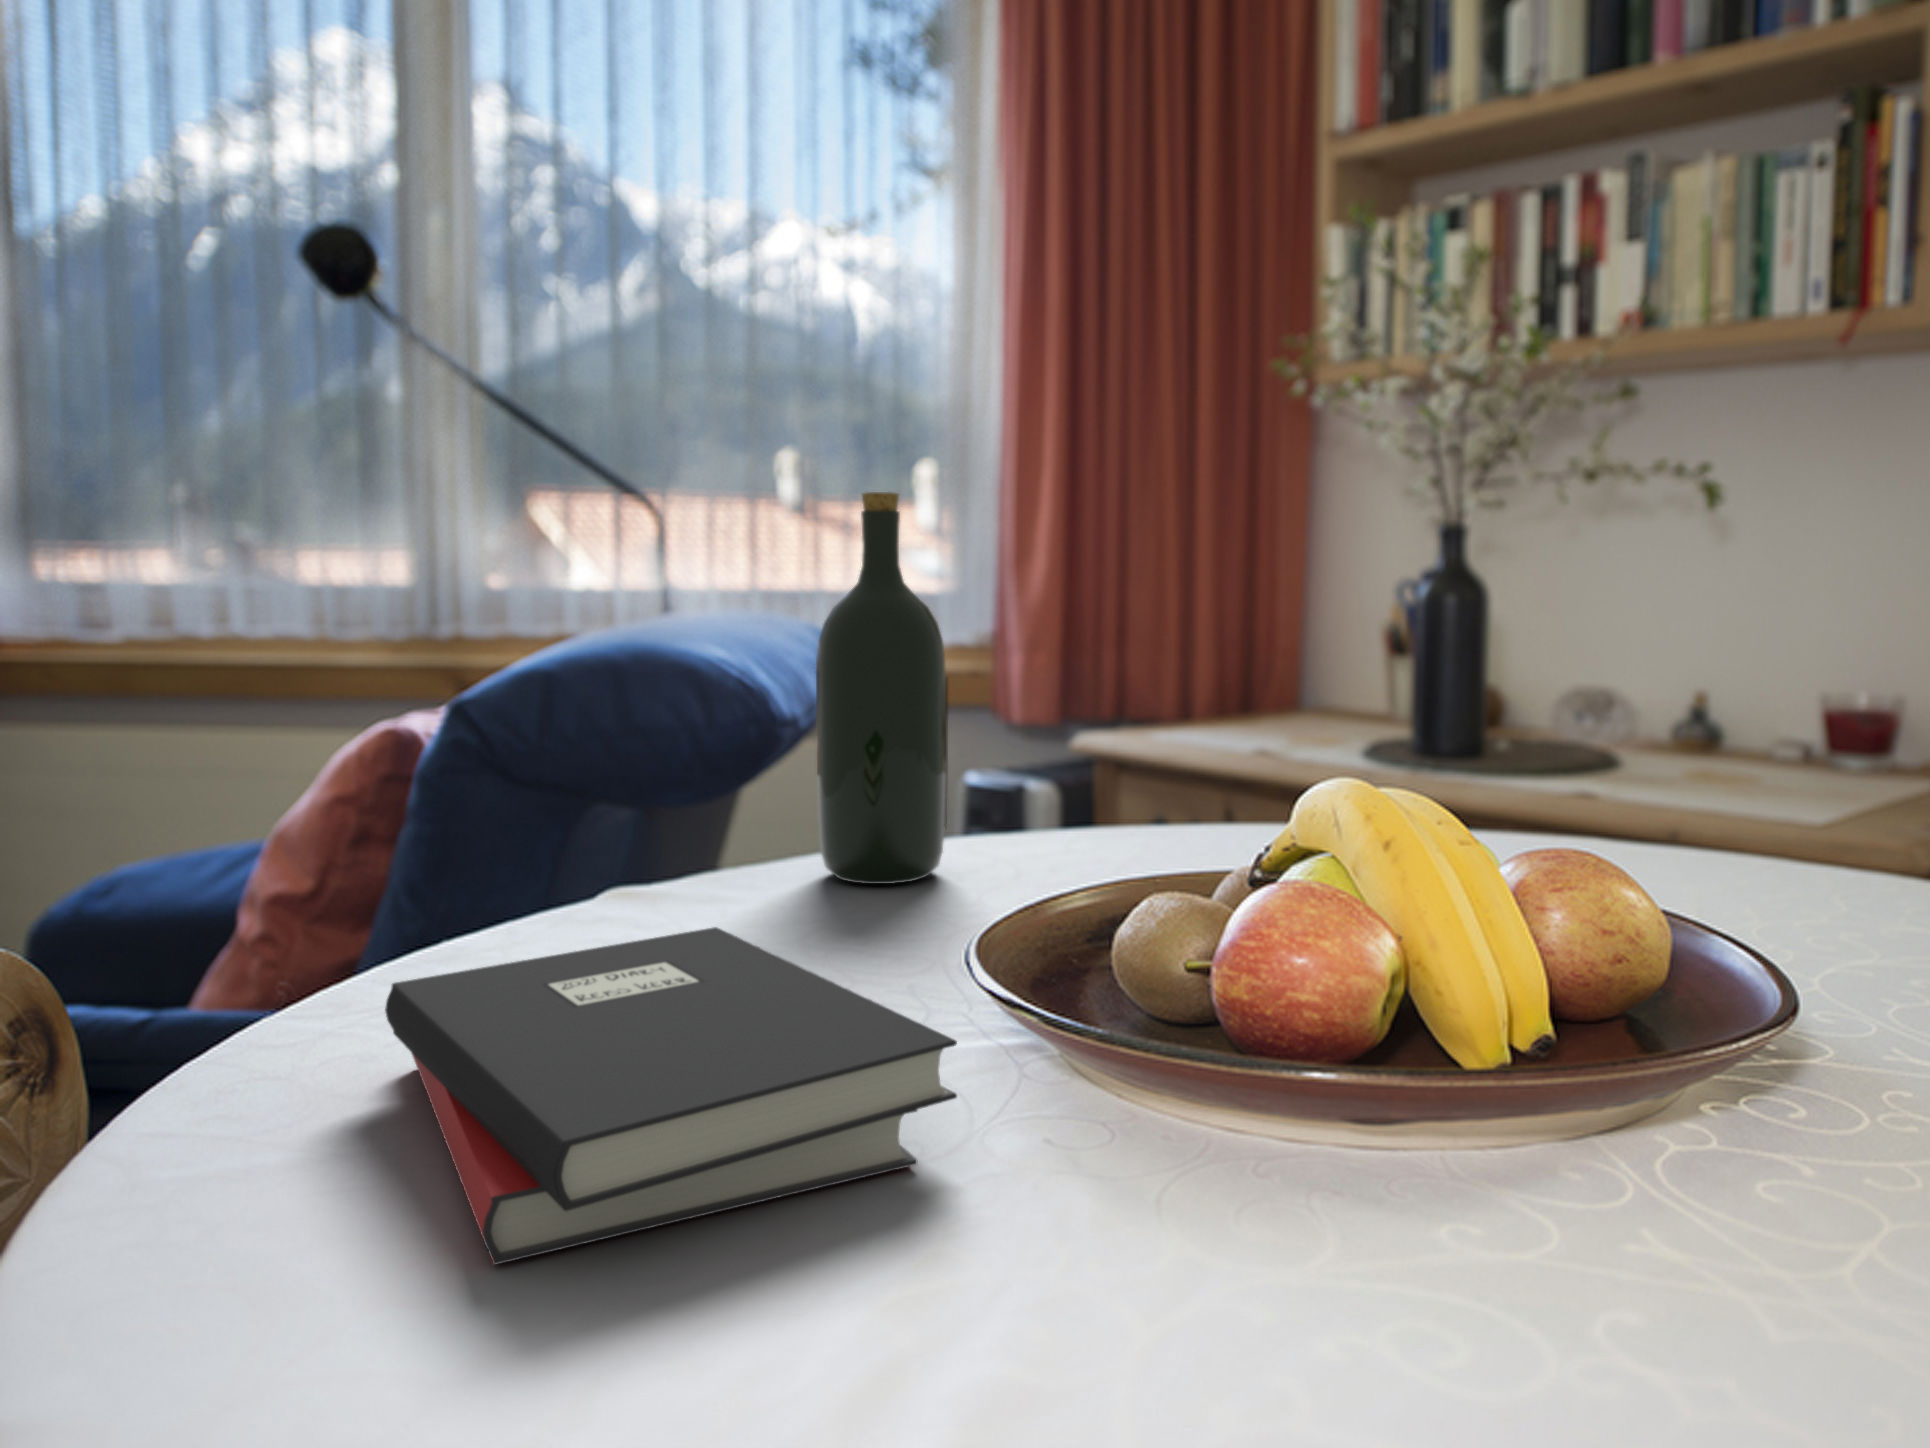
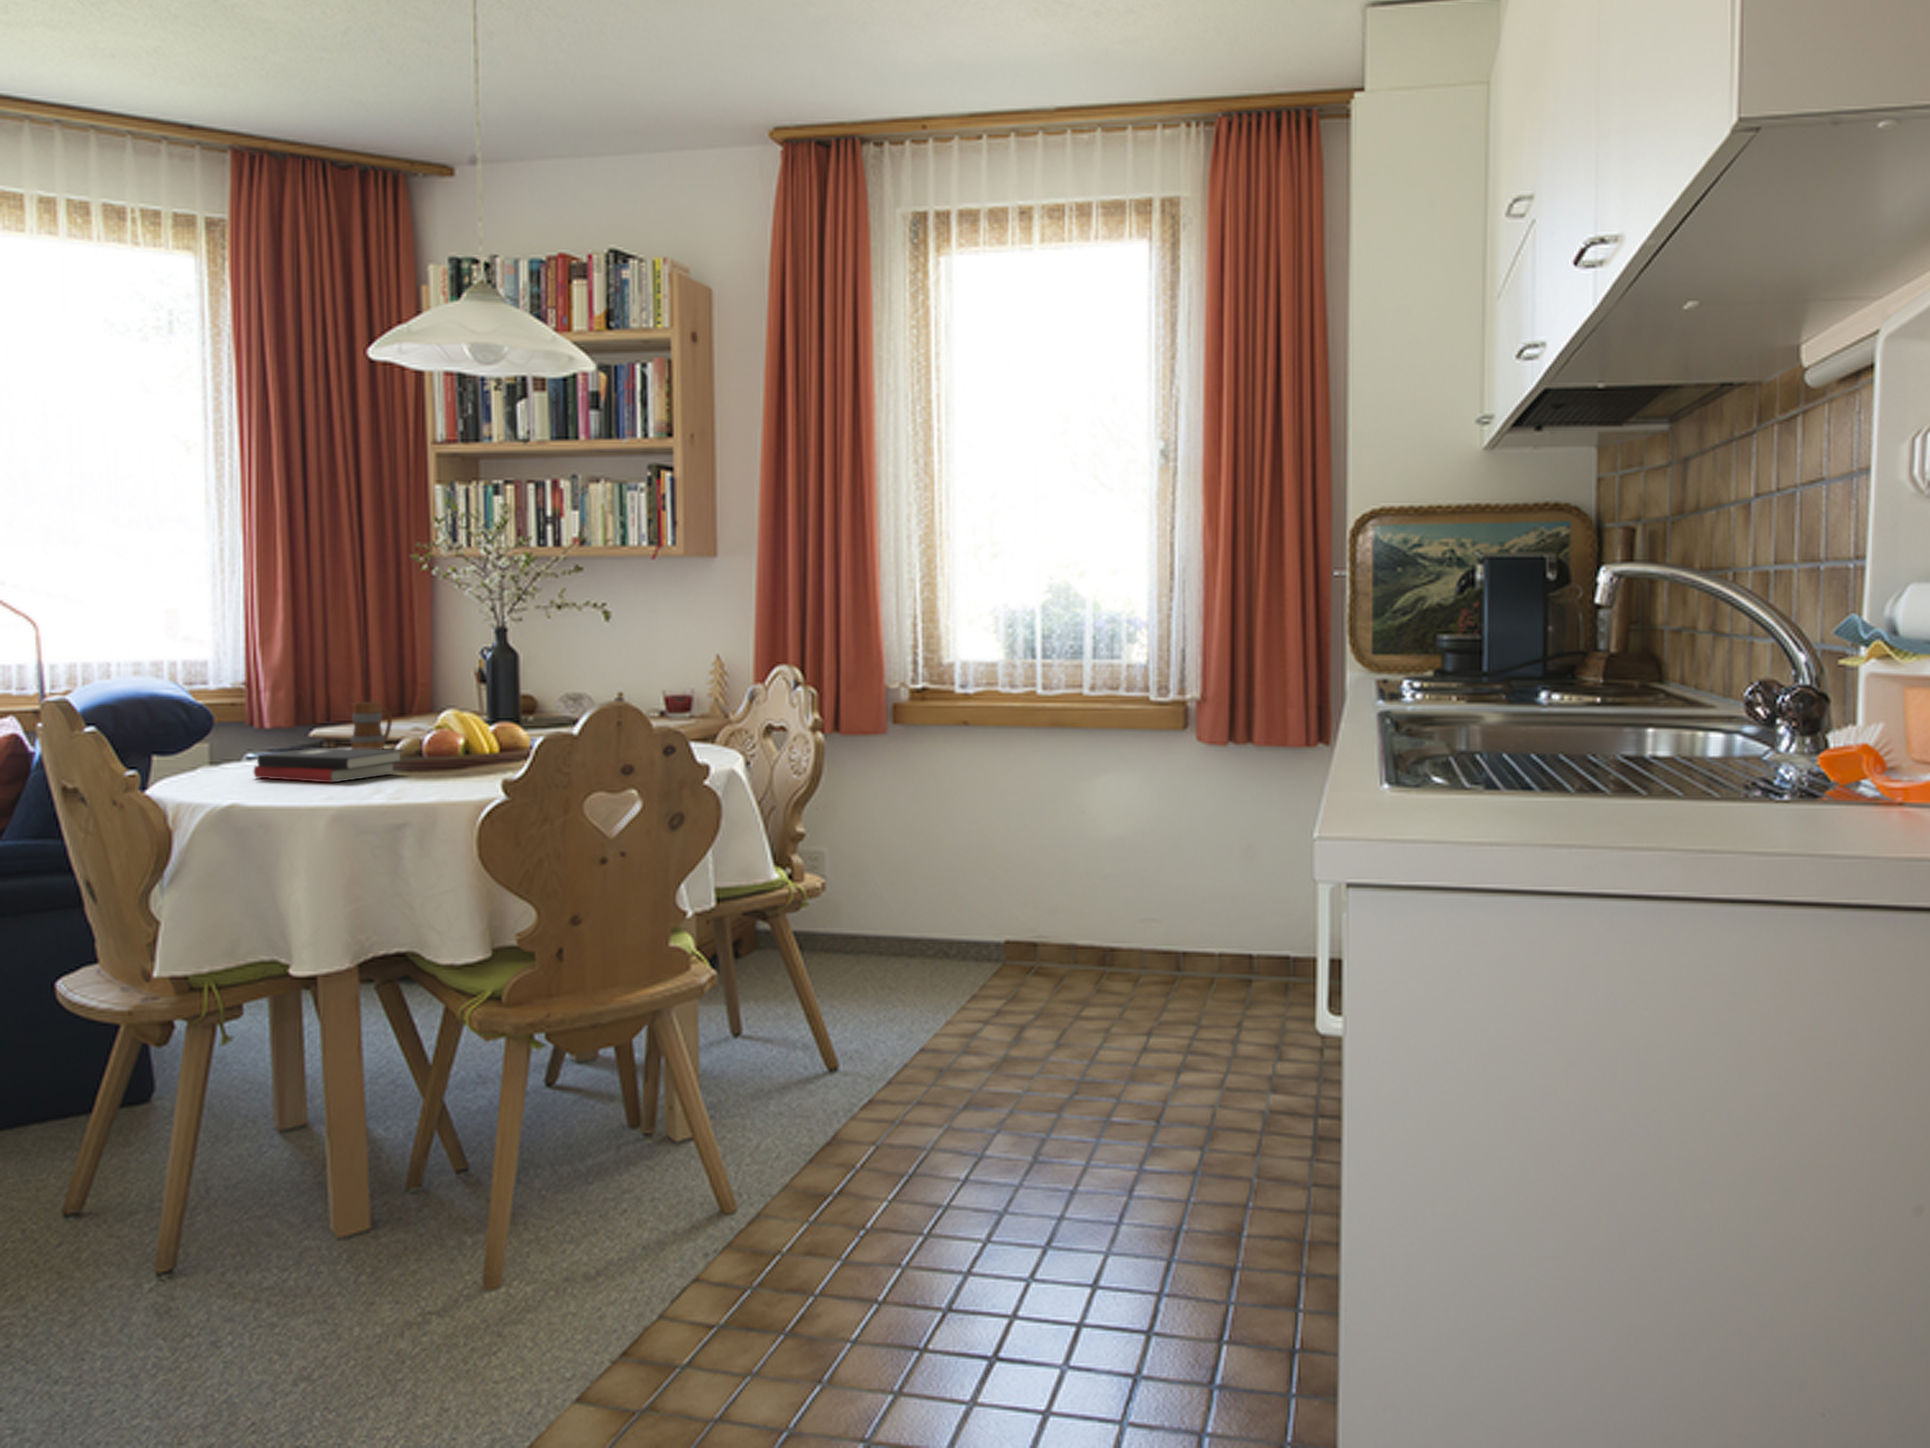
wine bottle: present [816,492,948,884] -> none [290,634,338,757]
mug: none [1004,709,1125,863] -> present [351,702,392,749]

